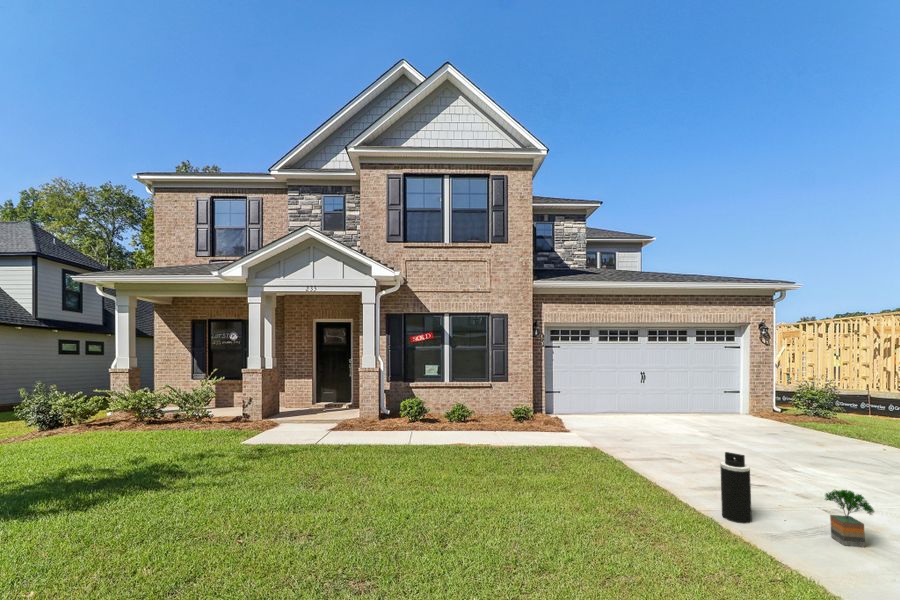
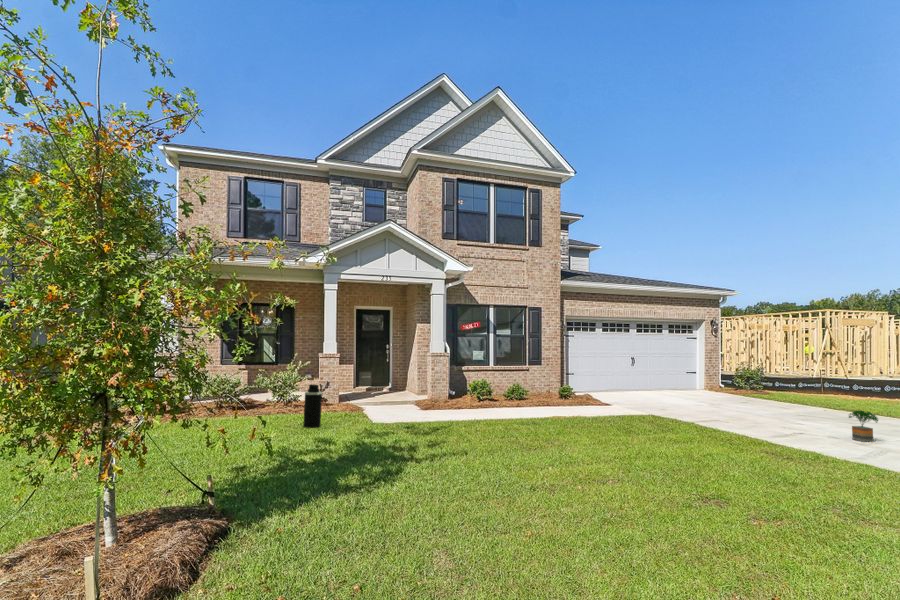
trash can: present [720,452,752,524] -> present [303,384,322,428]

